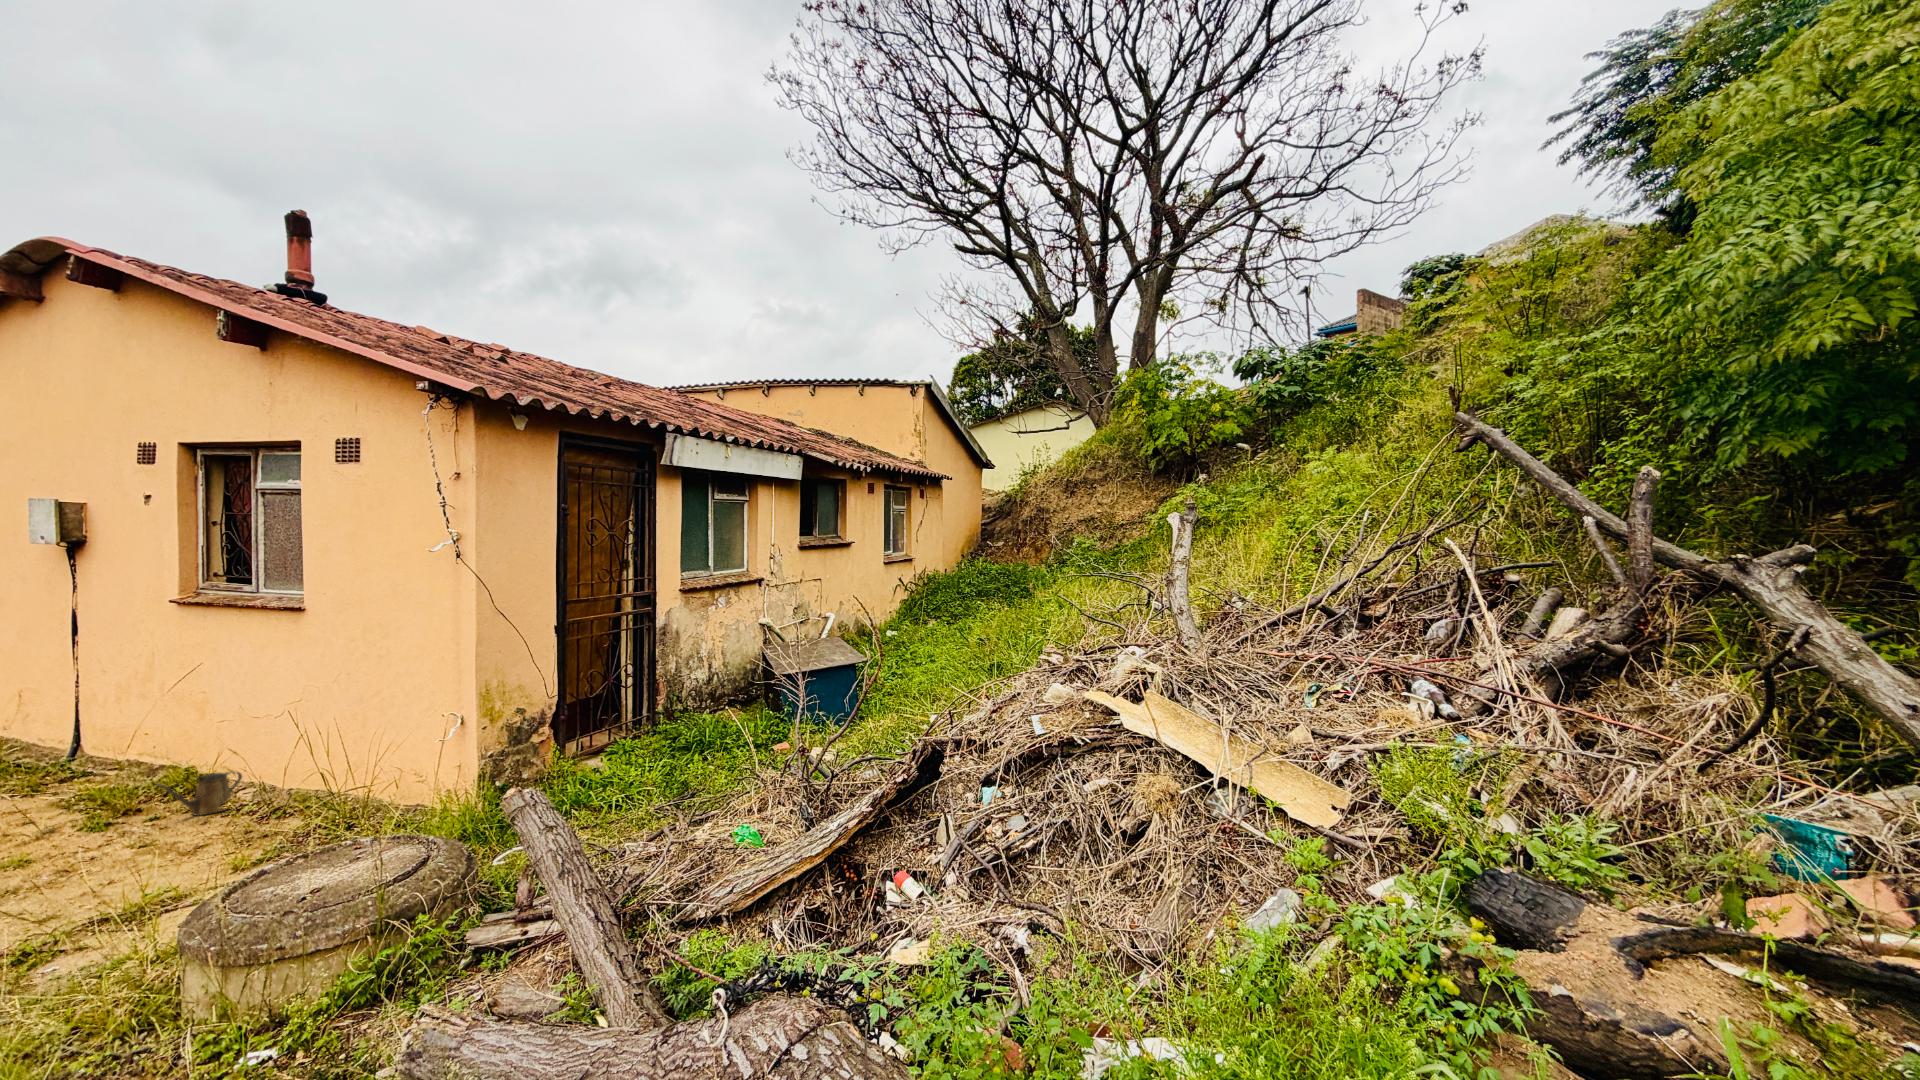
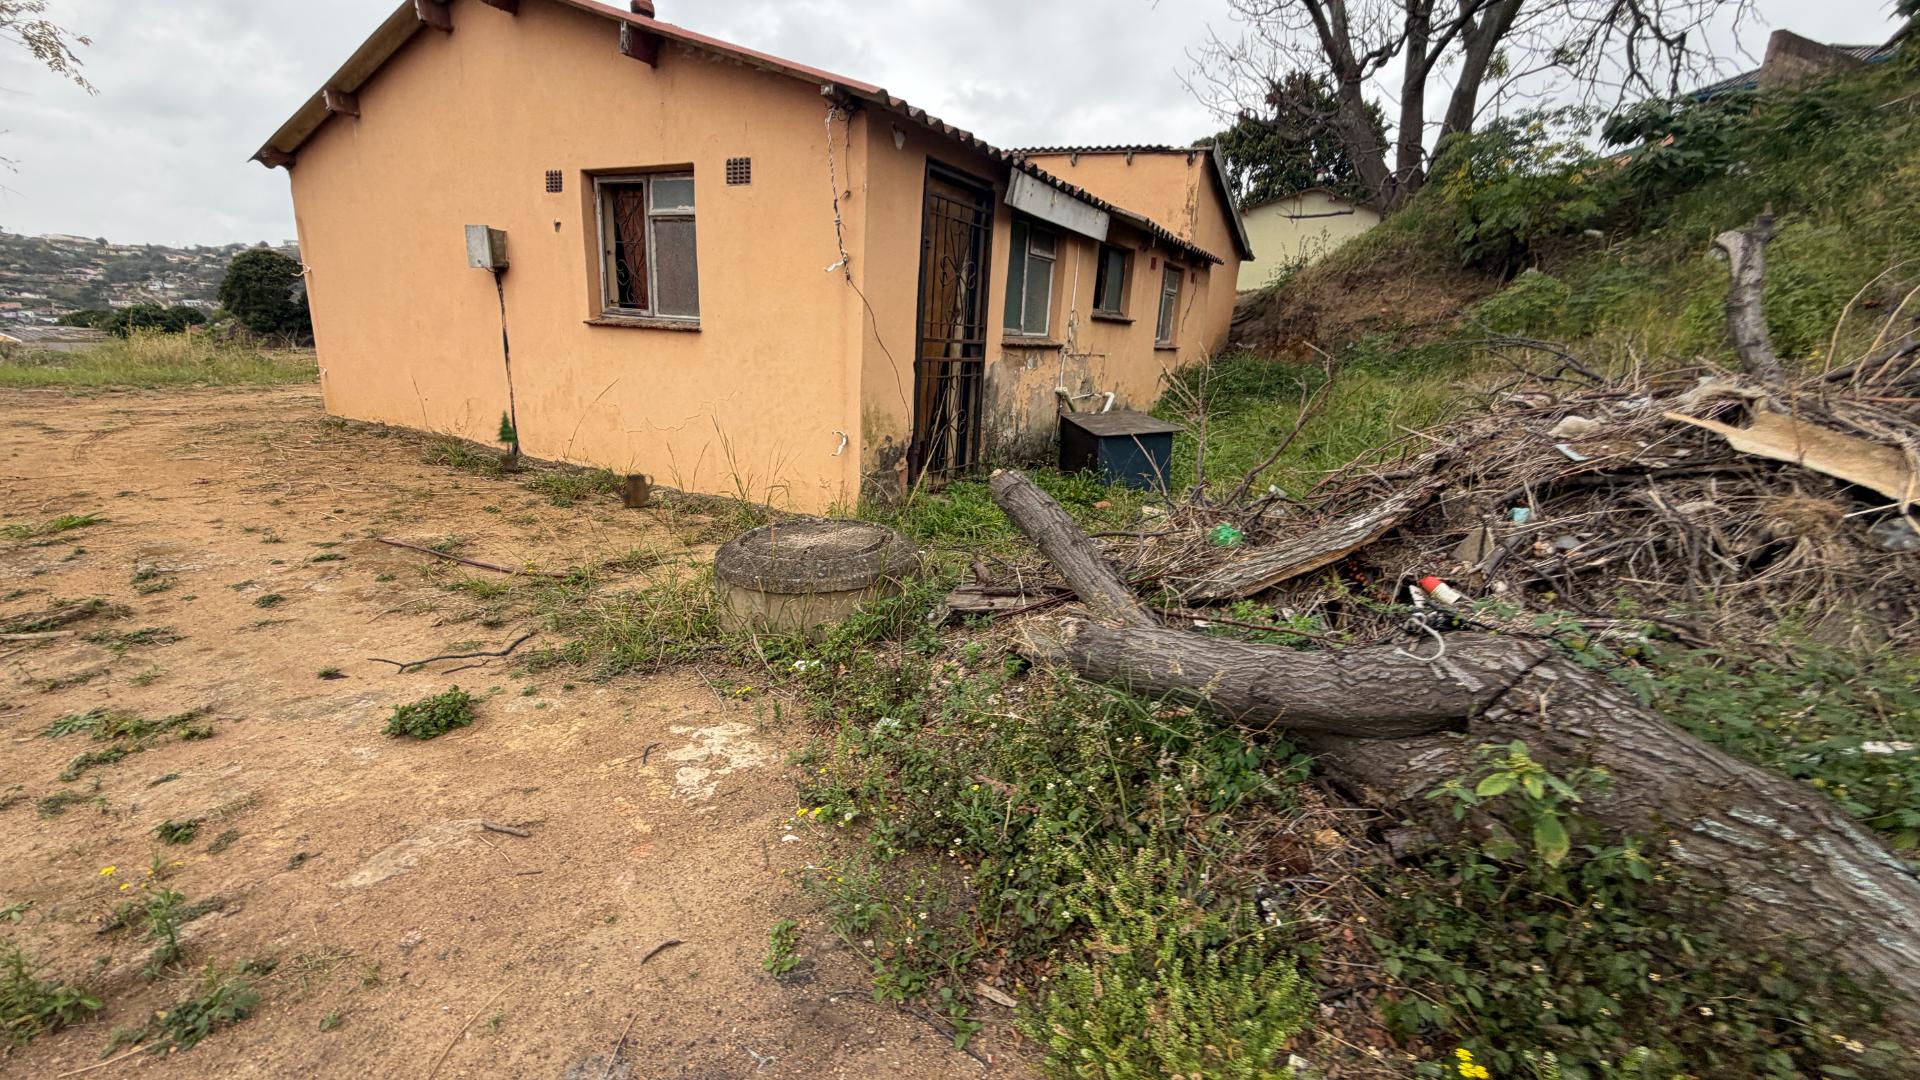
potted tree: none [36,703,77,777] -> present [497,411,519,470]

